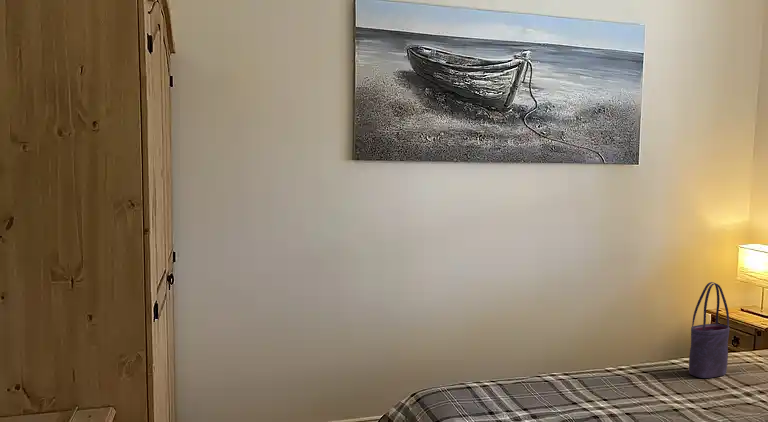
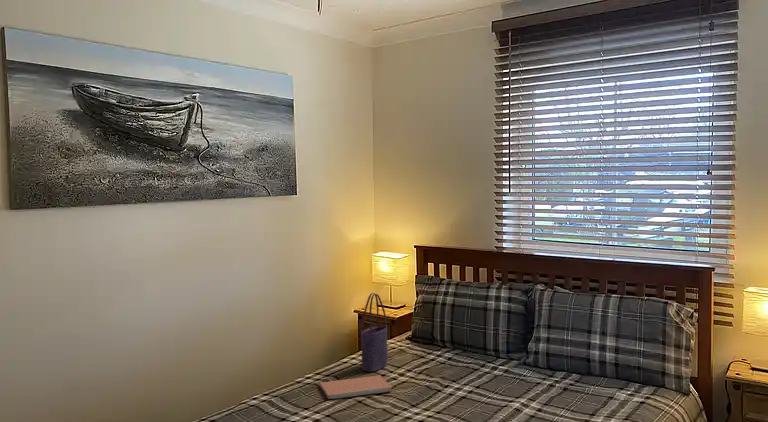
notebook: none [629,376,723,405] -> present [320,375,392,399]

